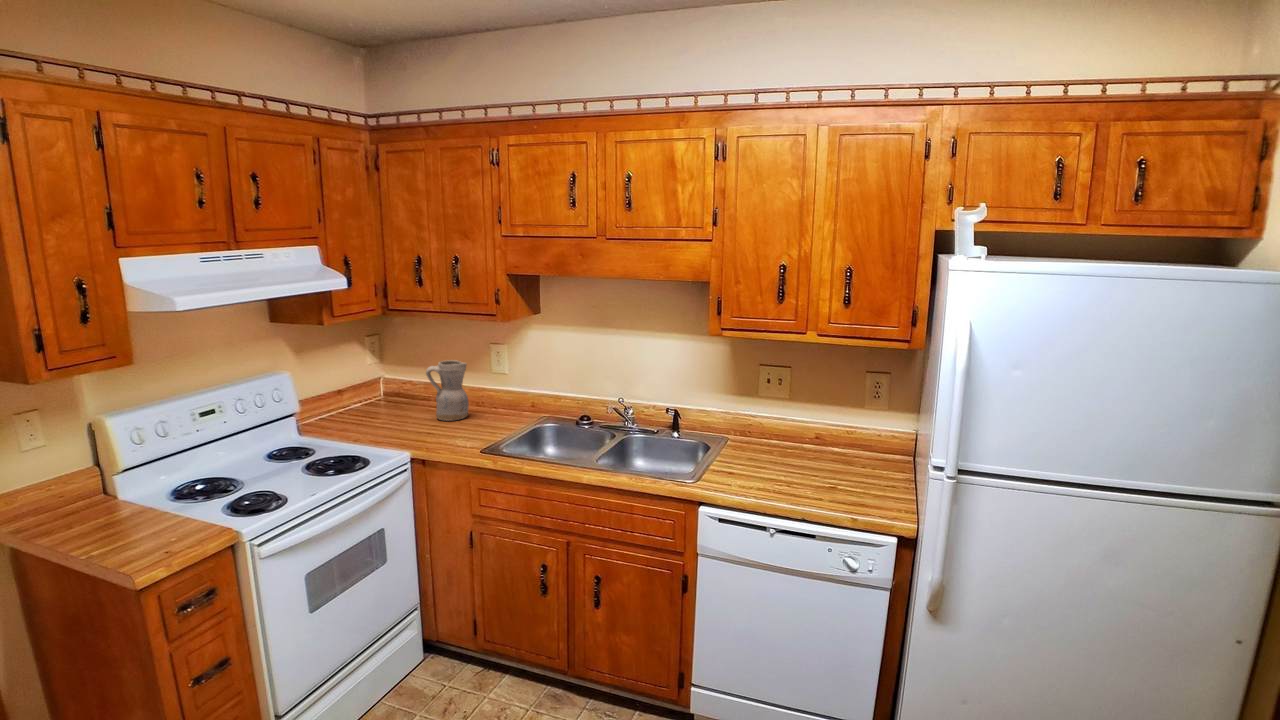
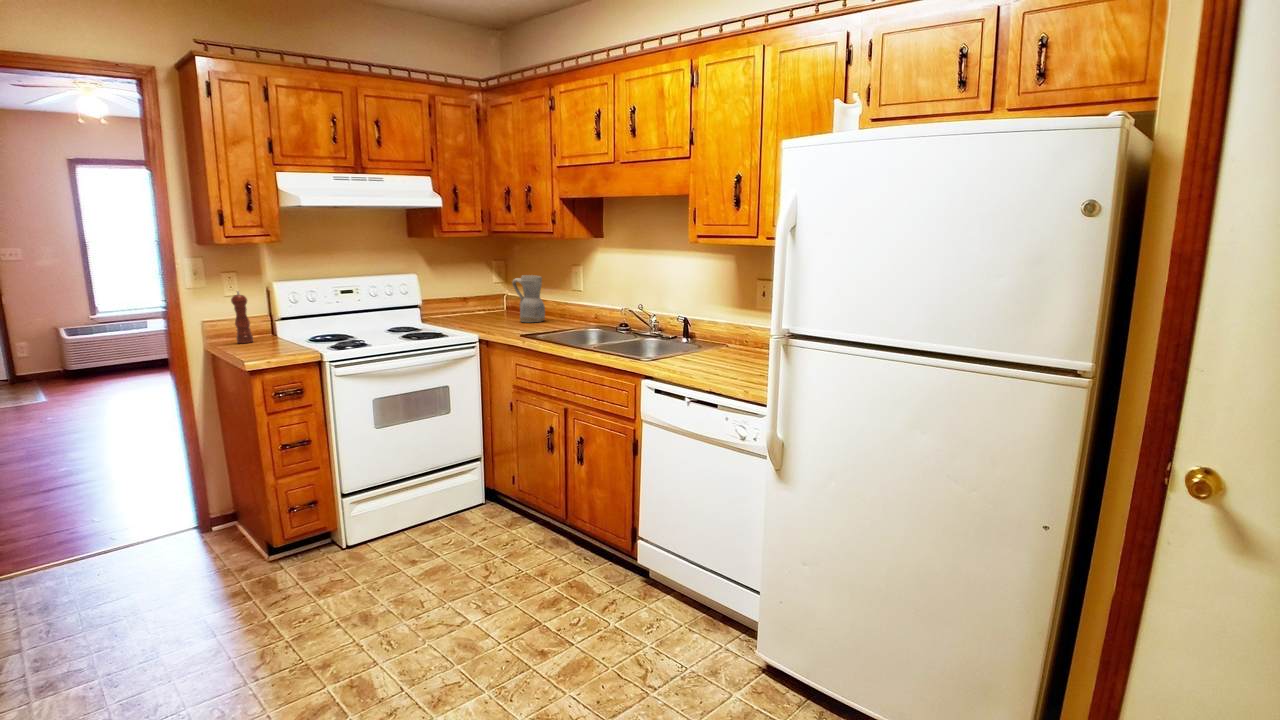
pepper mill: none [28,440,68,521] -> present [231,291,253,343]

